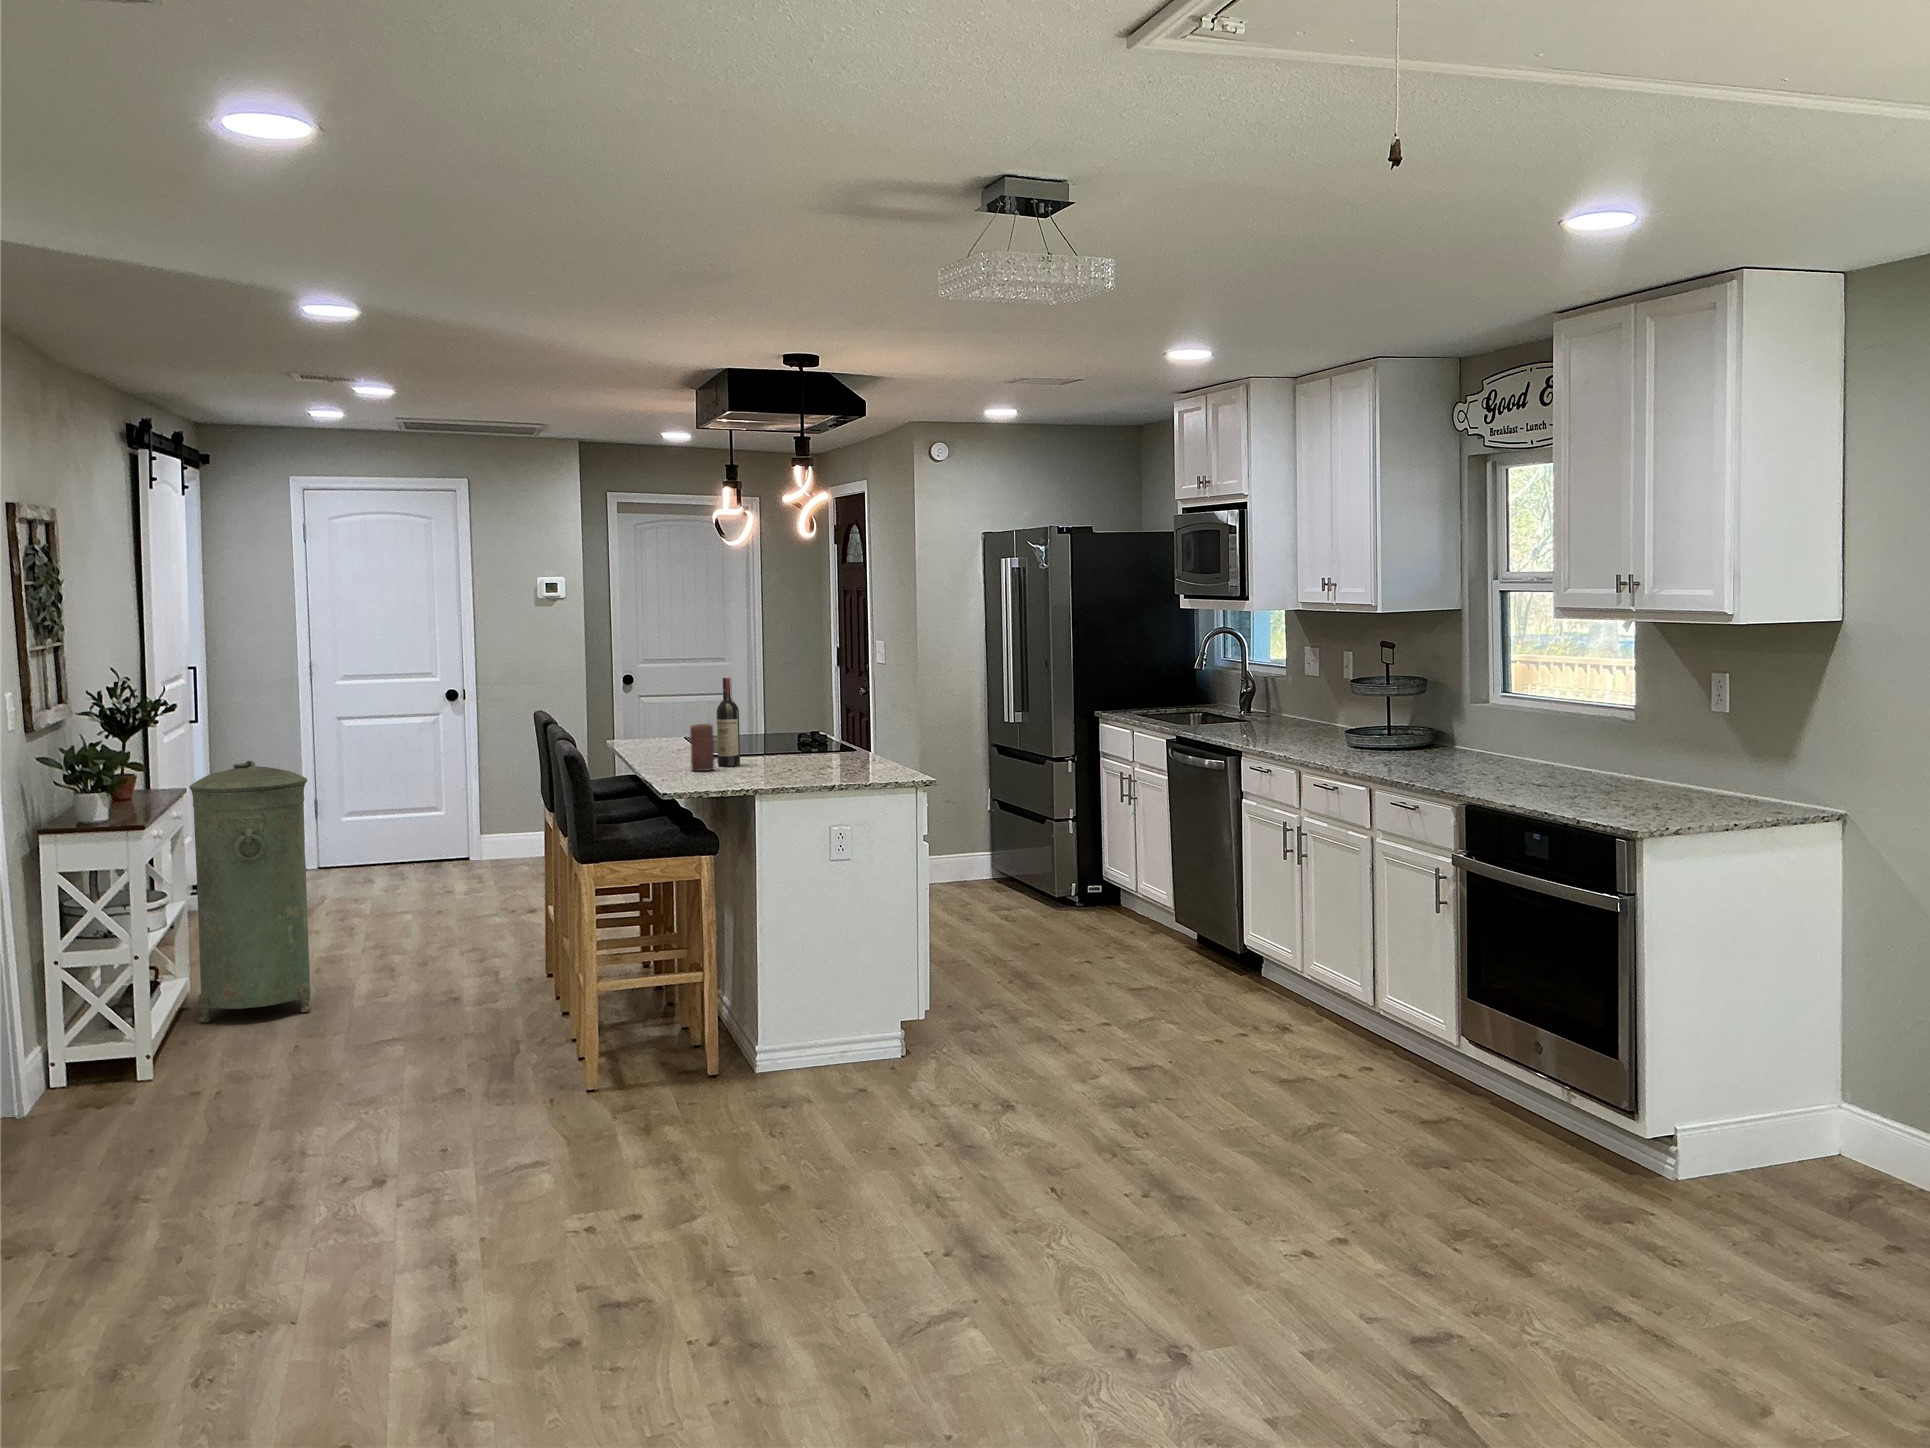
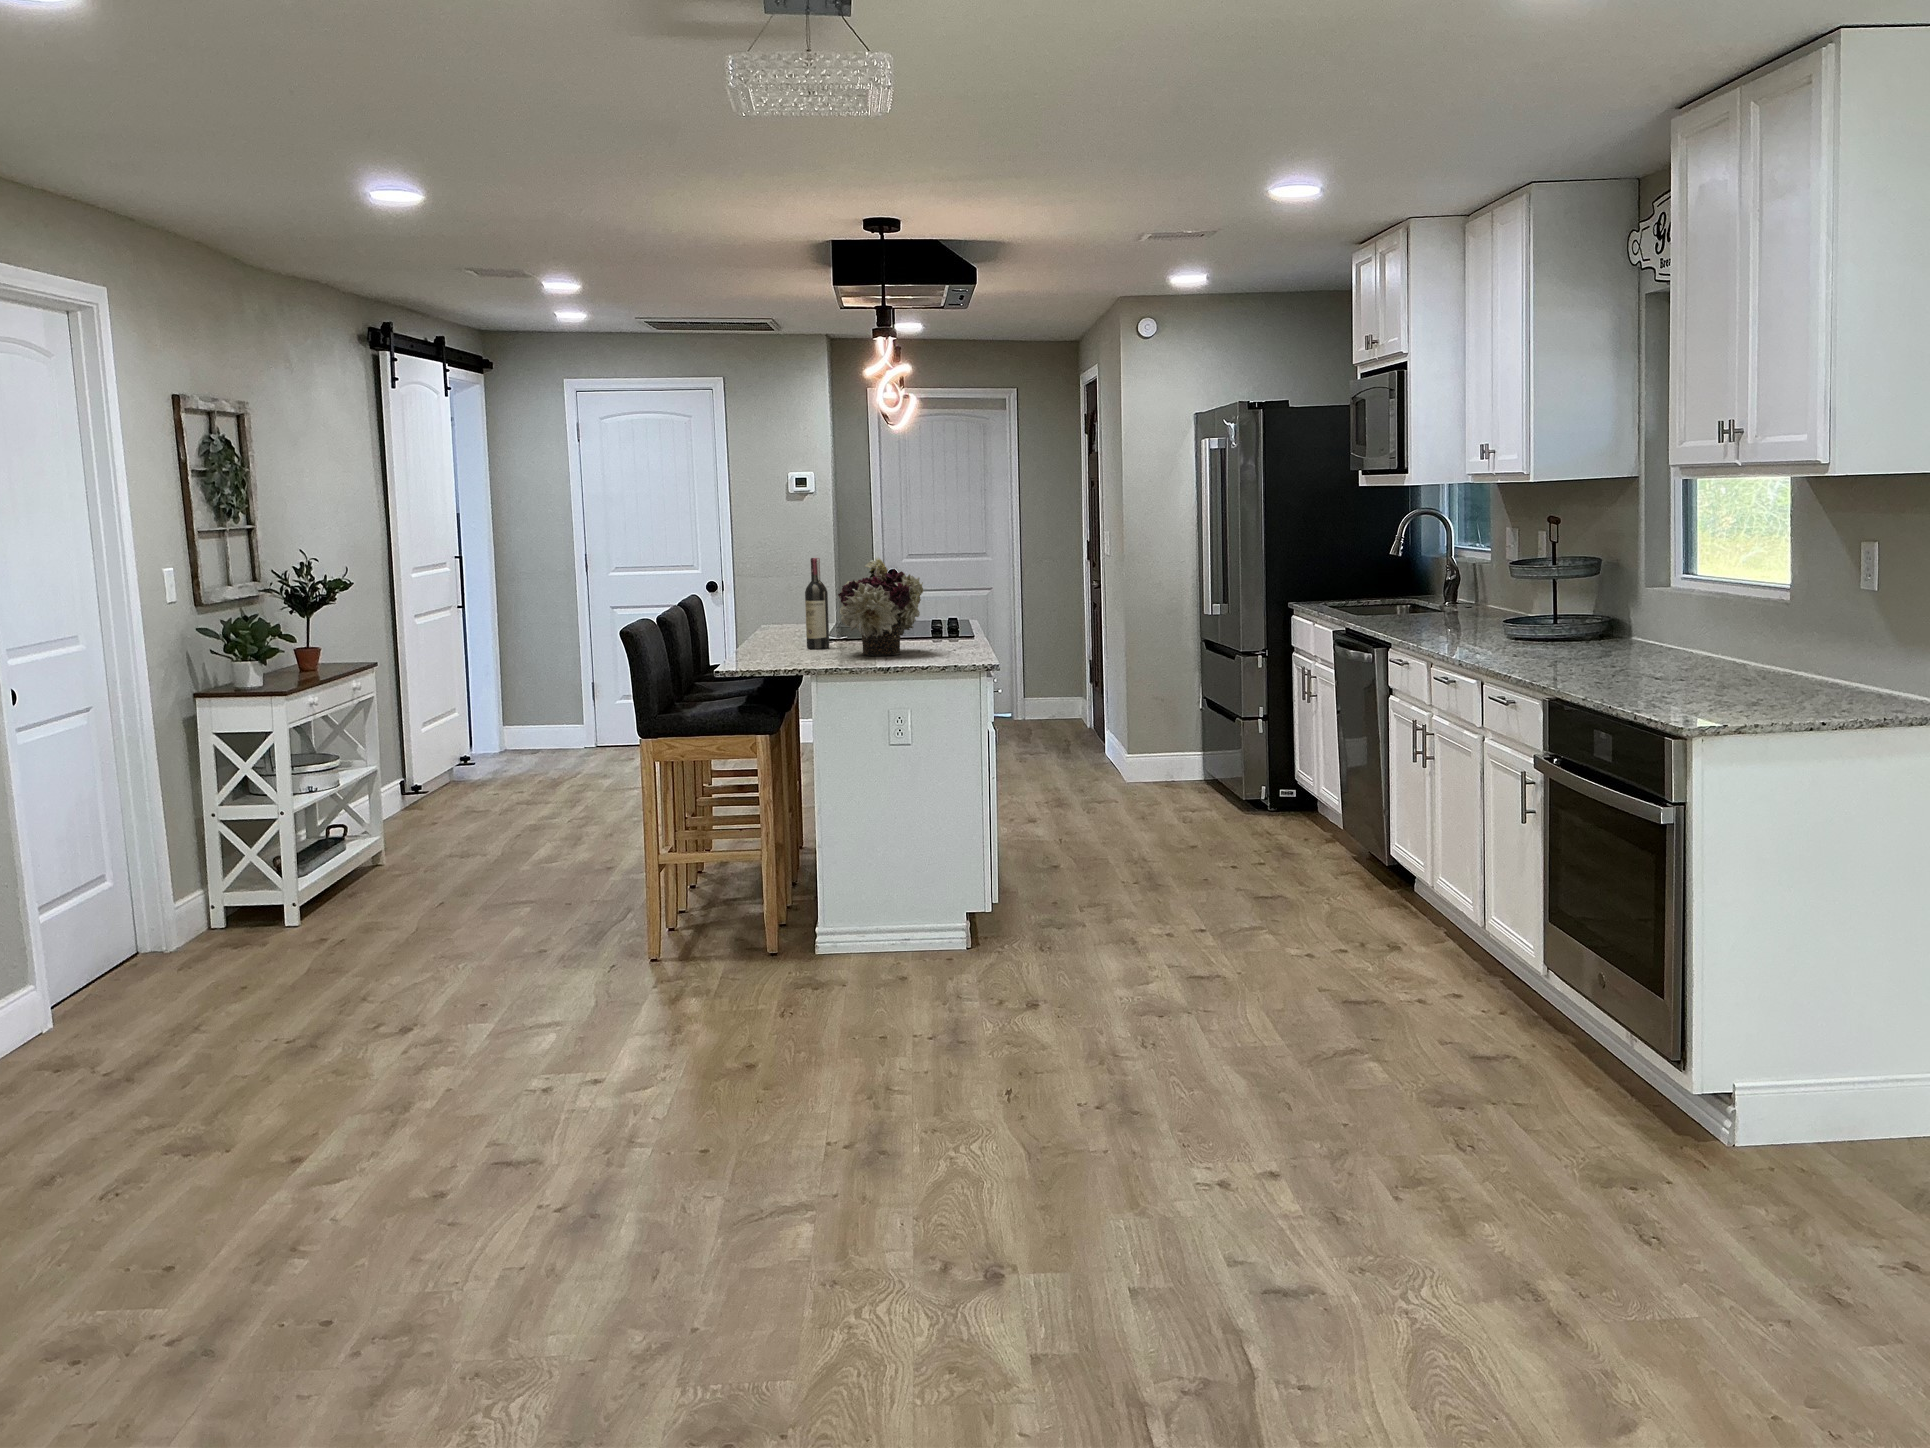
flower arrangement: none [765,678,850,773] -> present [838,557,923,656]
candle: present [690,724,714,771] -> none [772,605,797,652]
trash can: present [189,761,311,1022] -> none [357,639,468,881]

